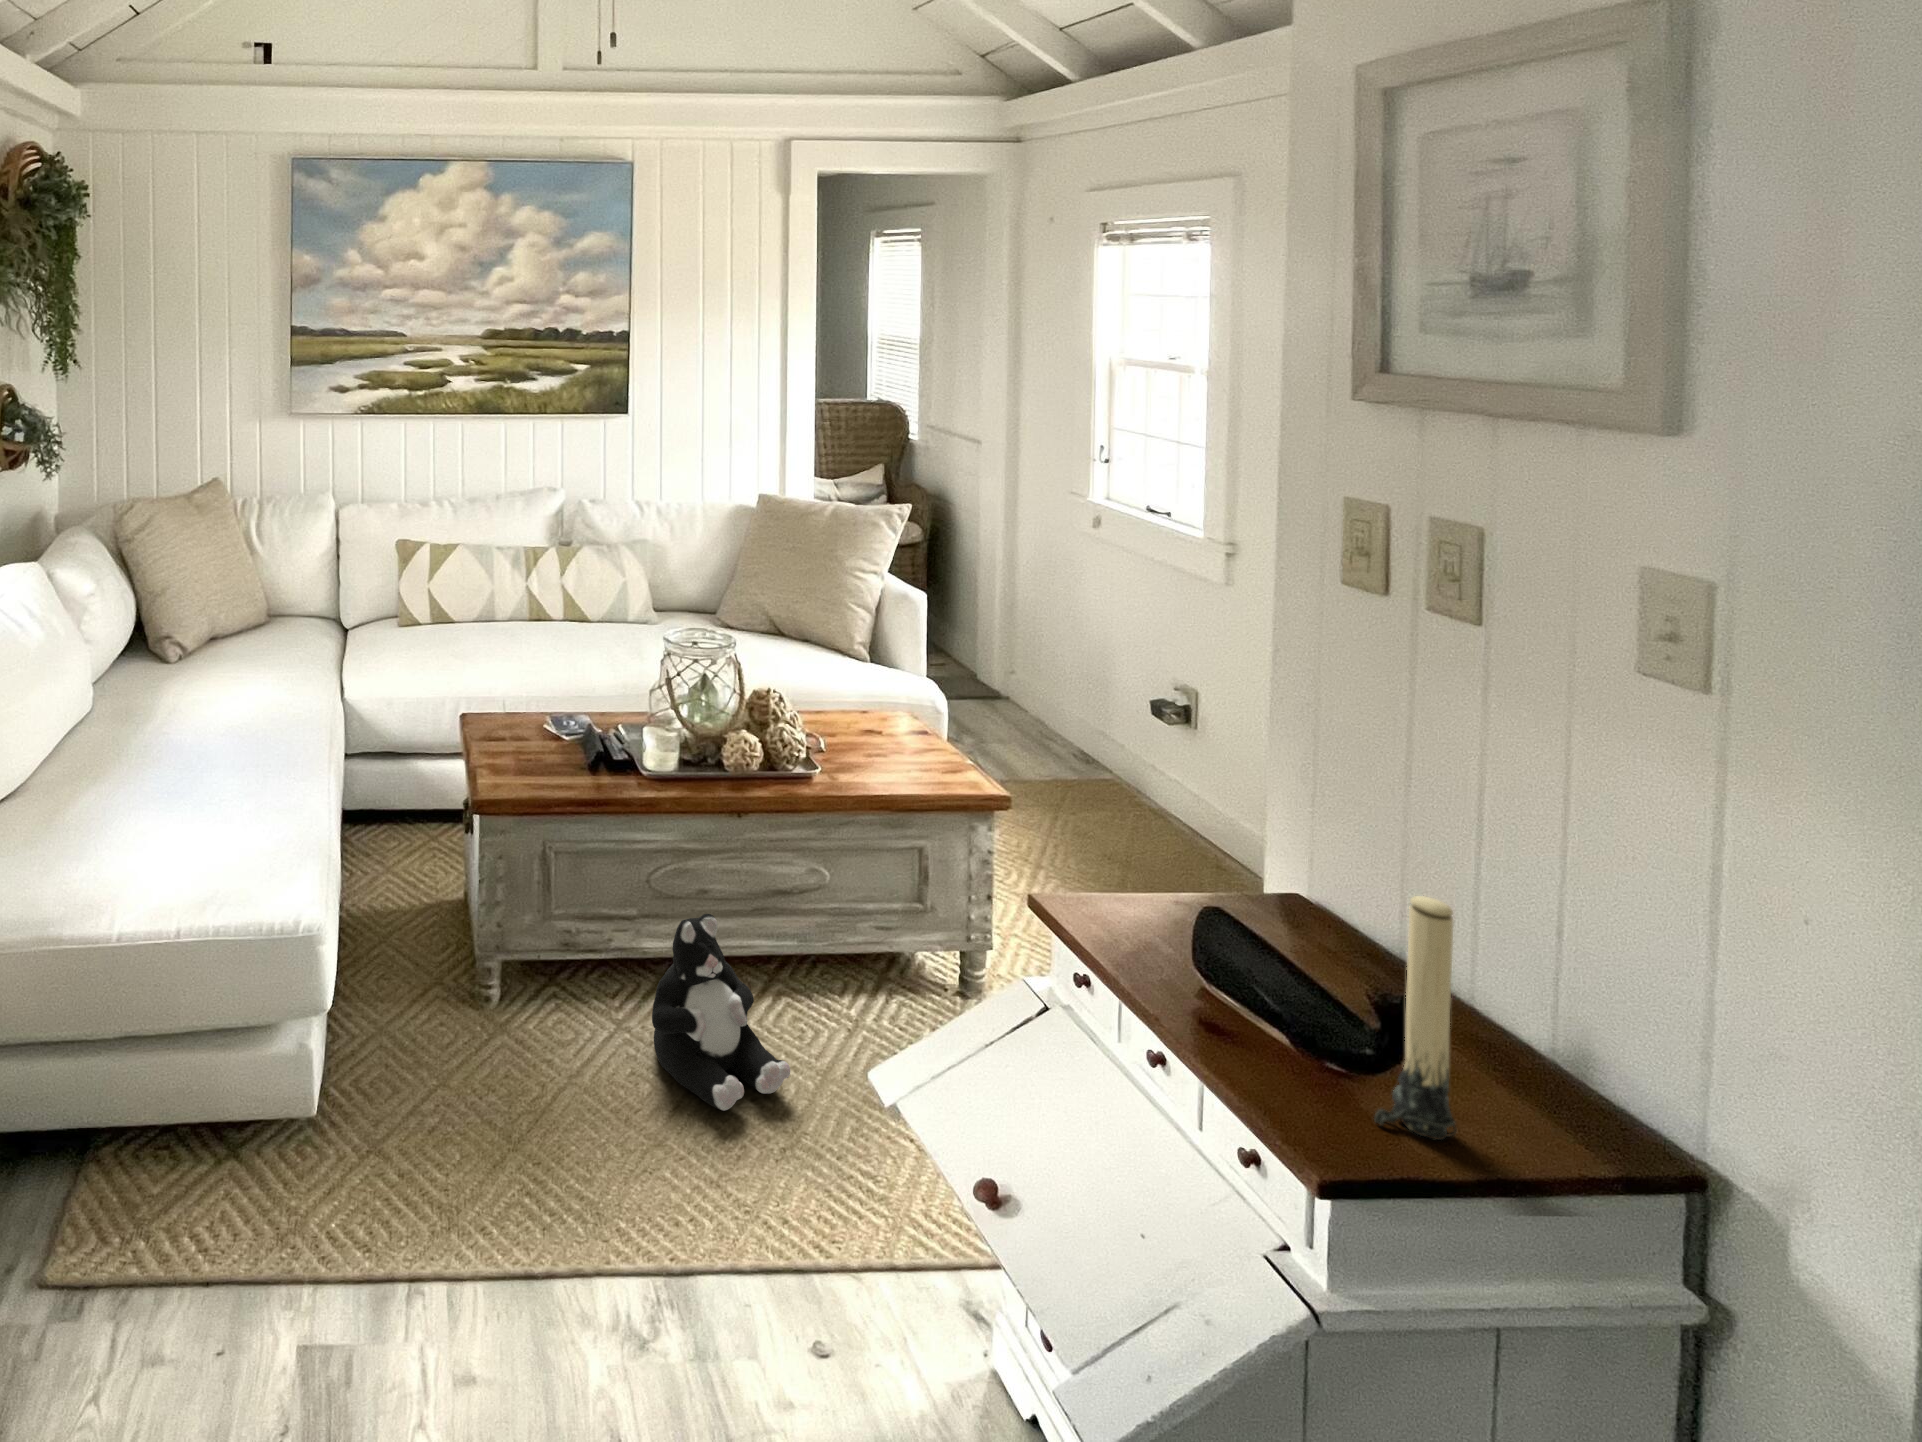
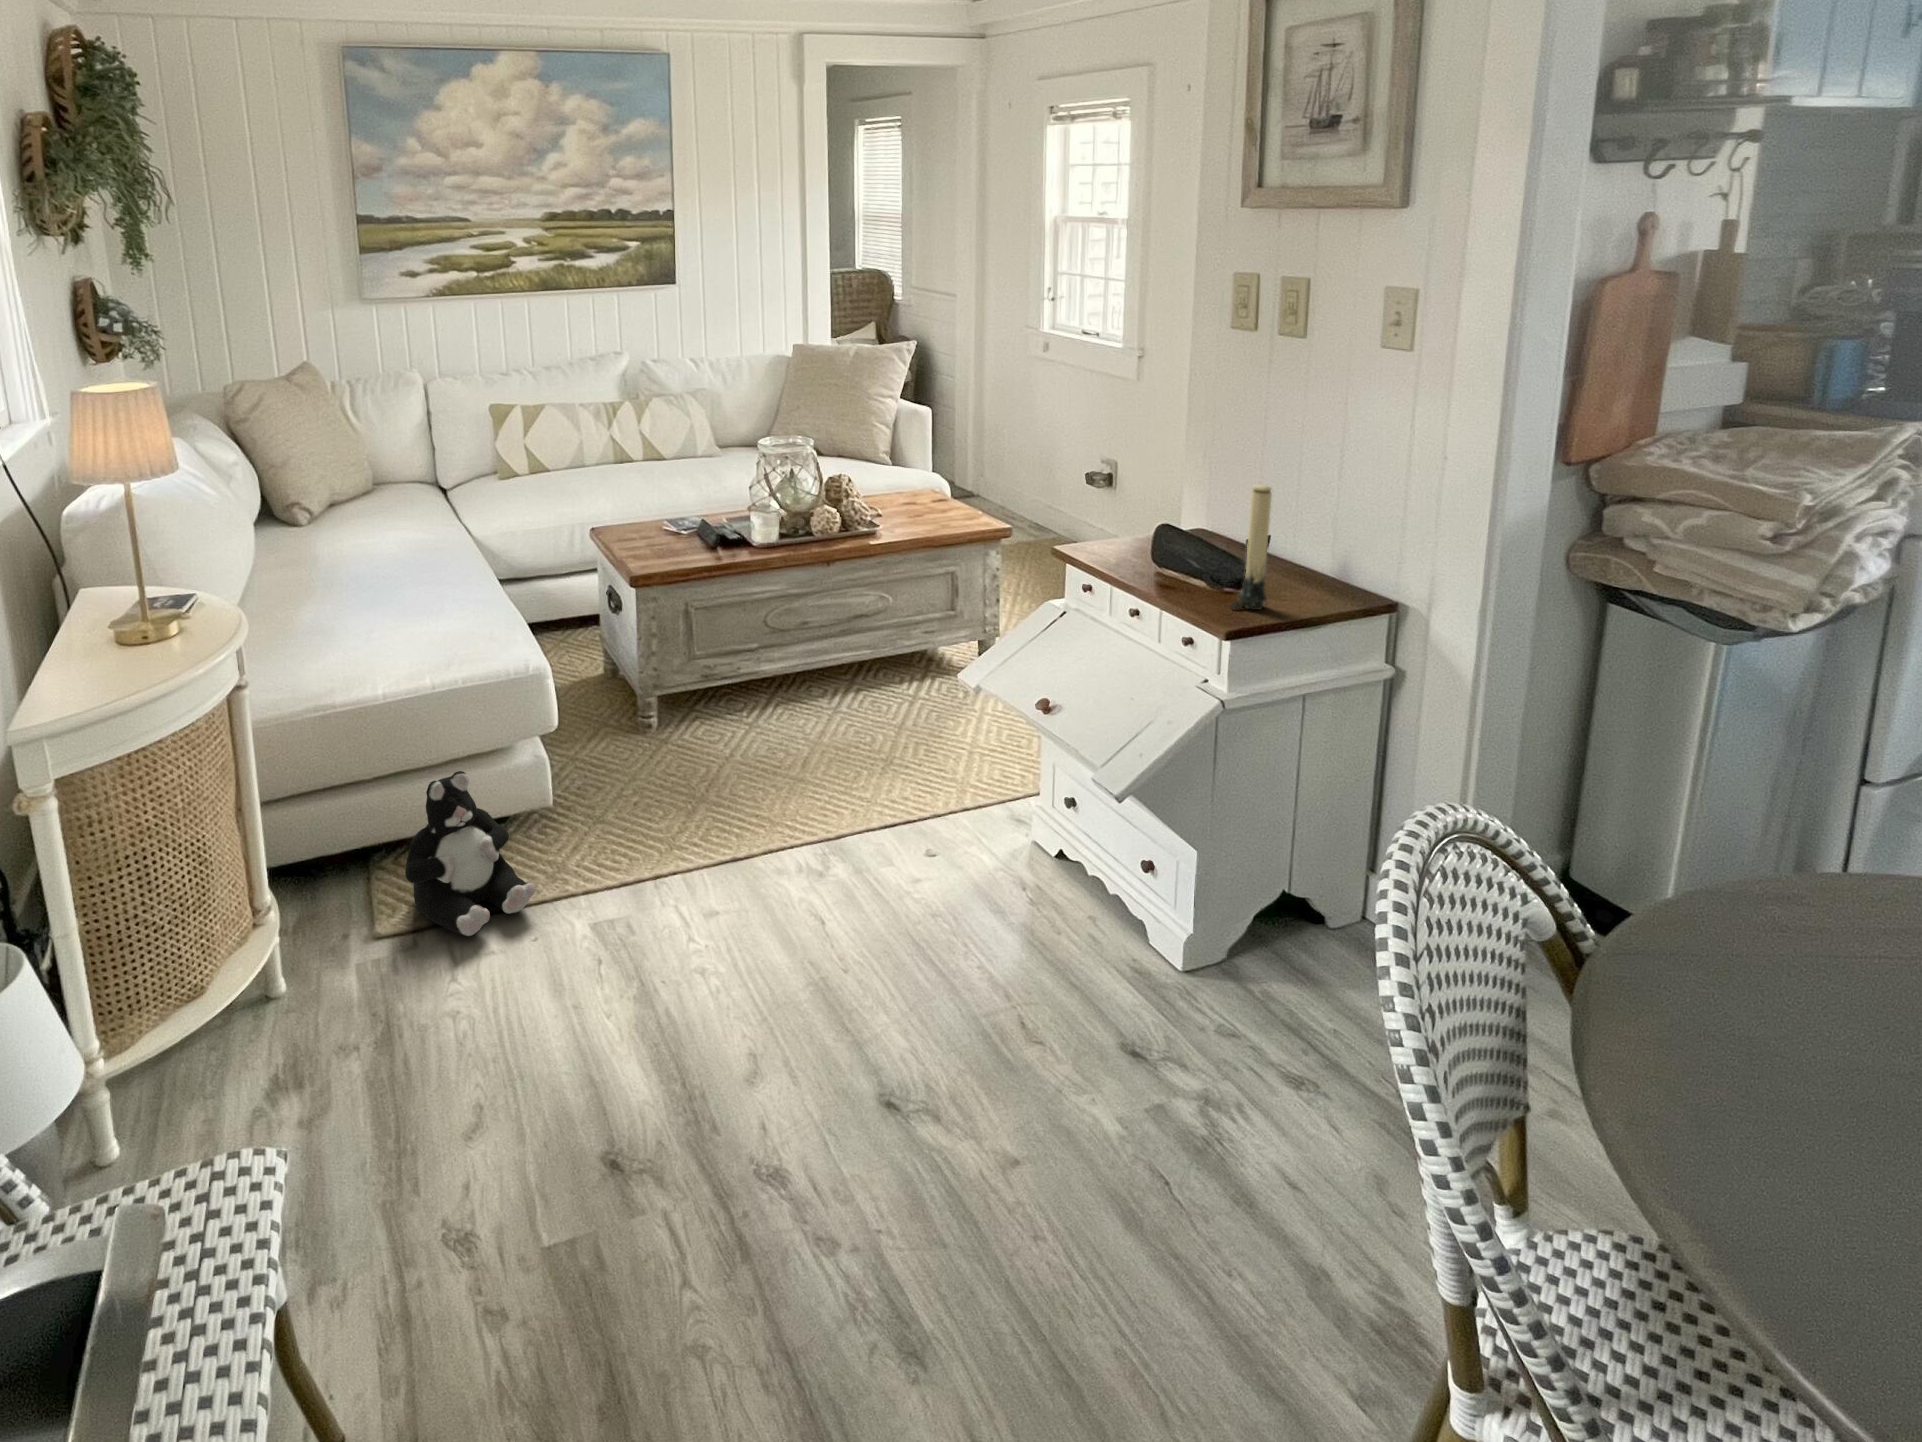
plush toy: present [652,914,790,1111] -> present [405,771,535,936]

